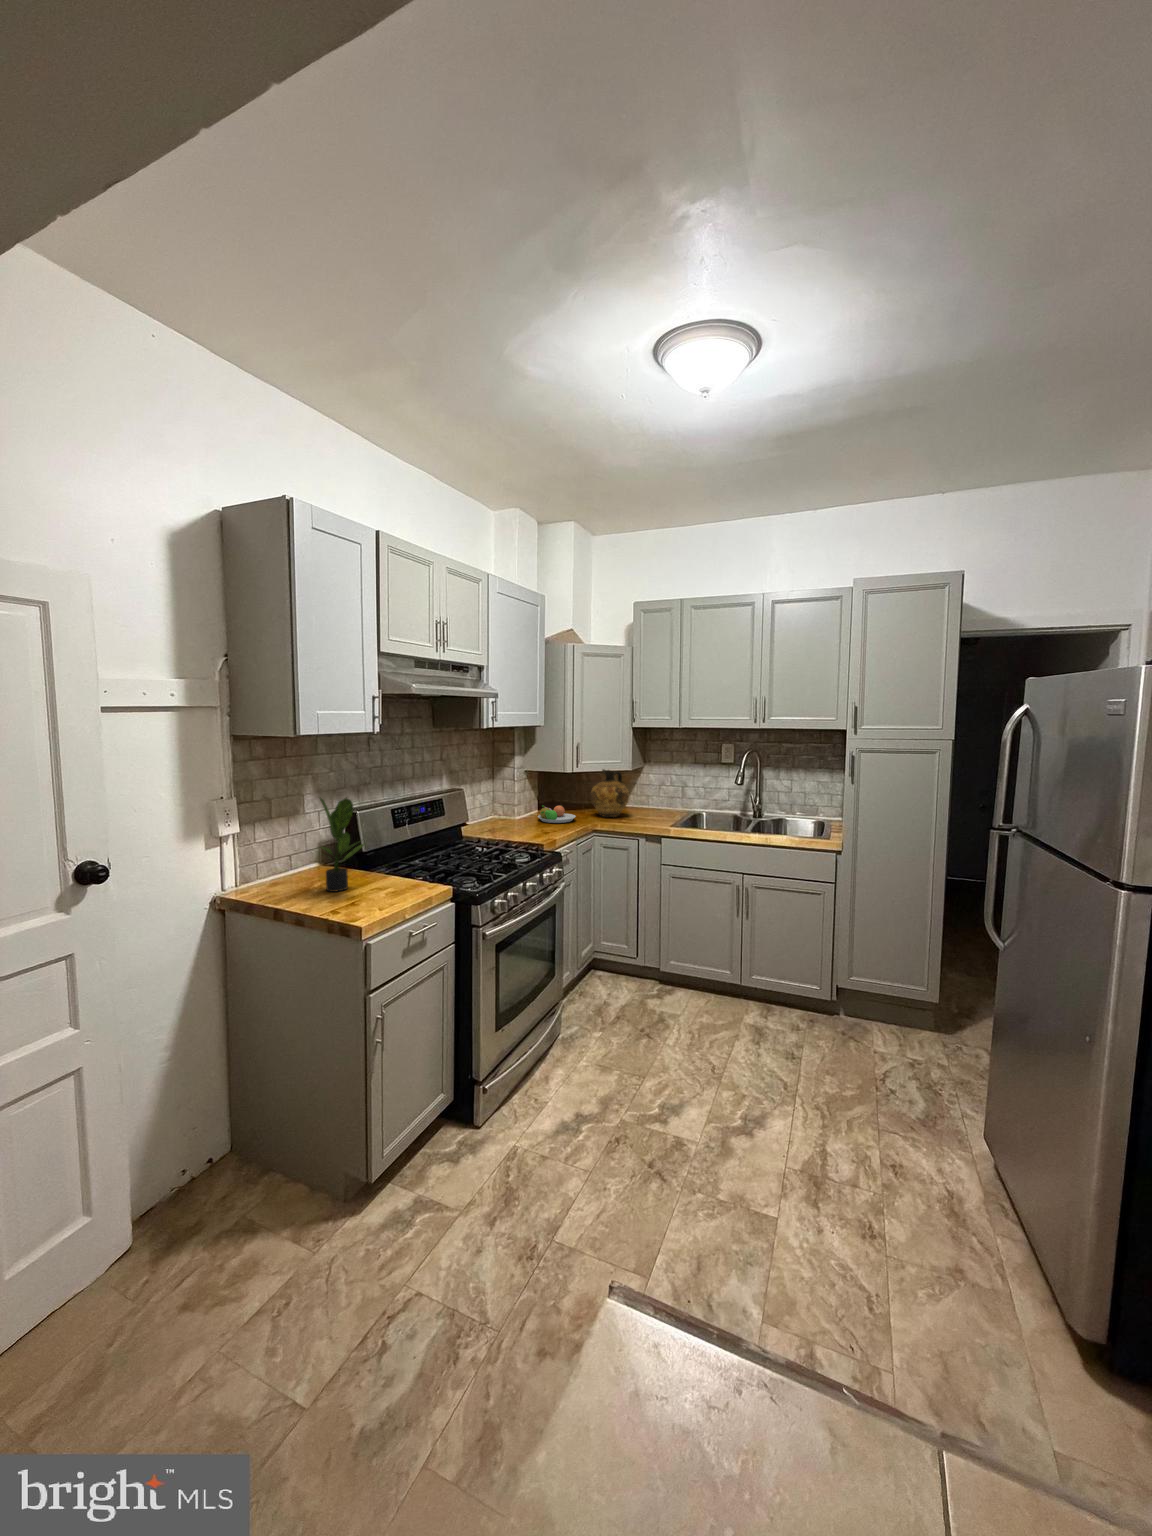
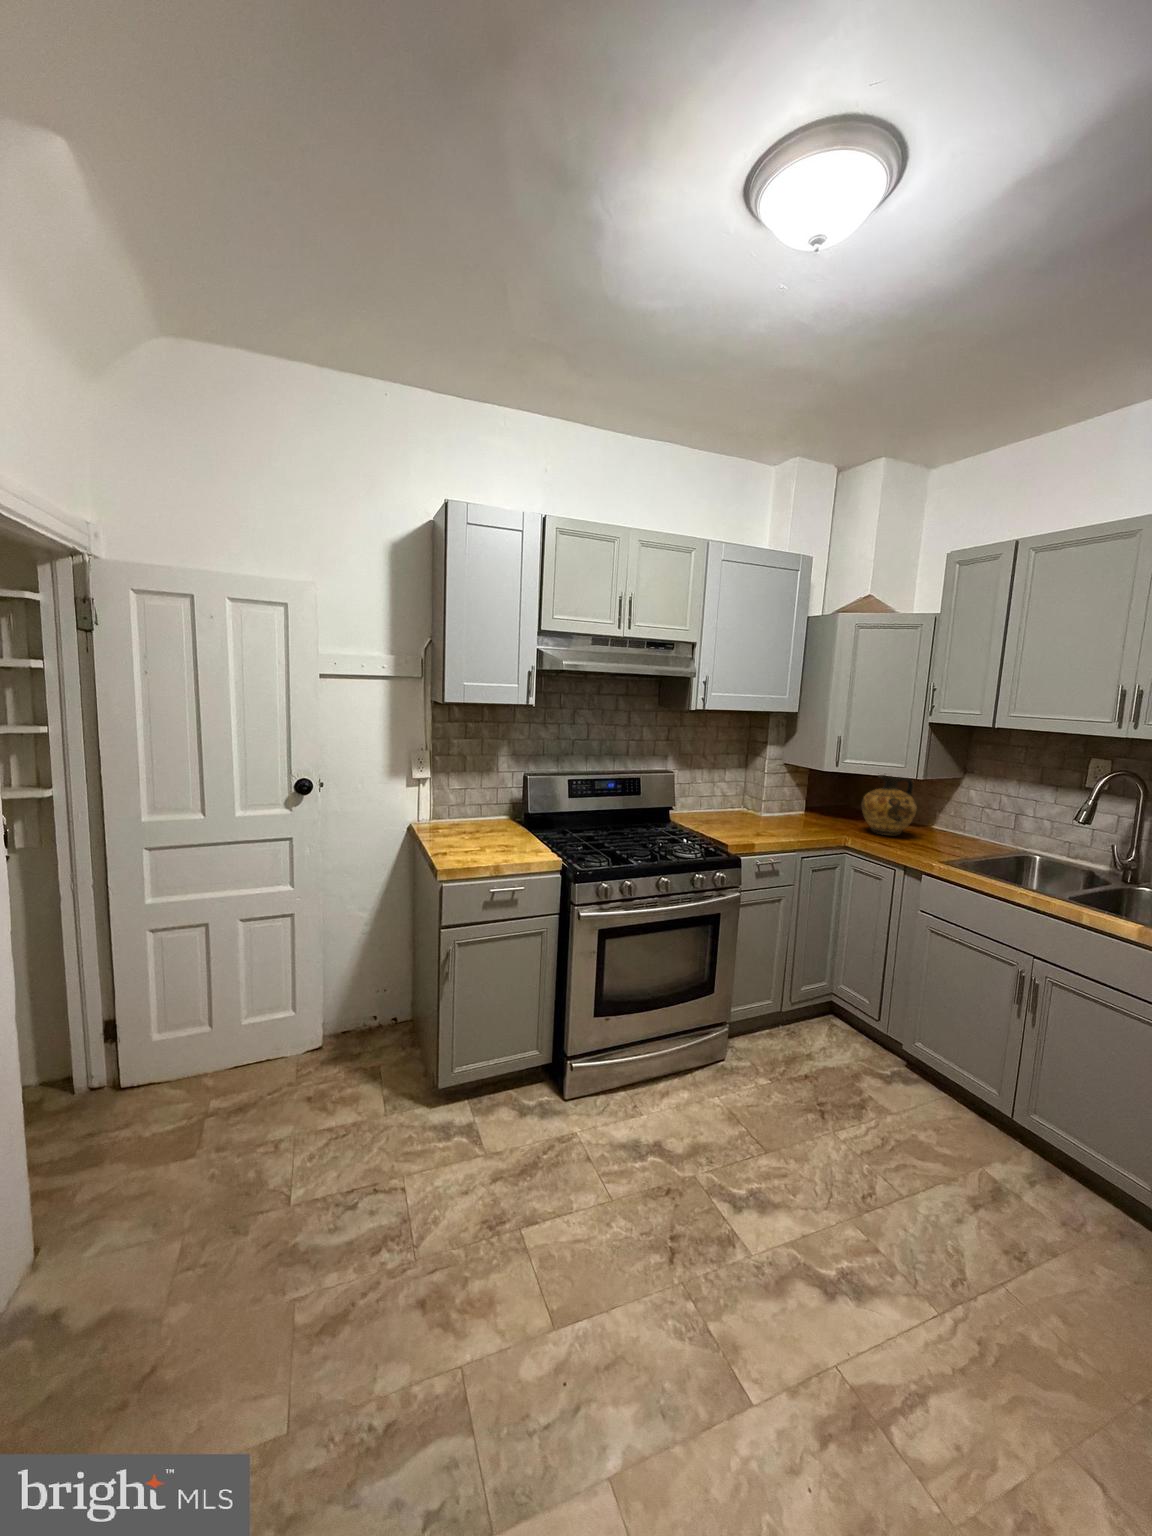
potted plant: present [320,798,364,892] -> none [465,755,512,840]
fruit bowl: present [538,805,576,823] -> none [779,805,829,829]

